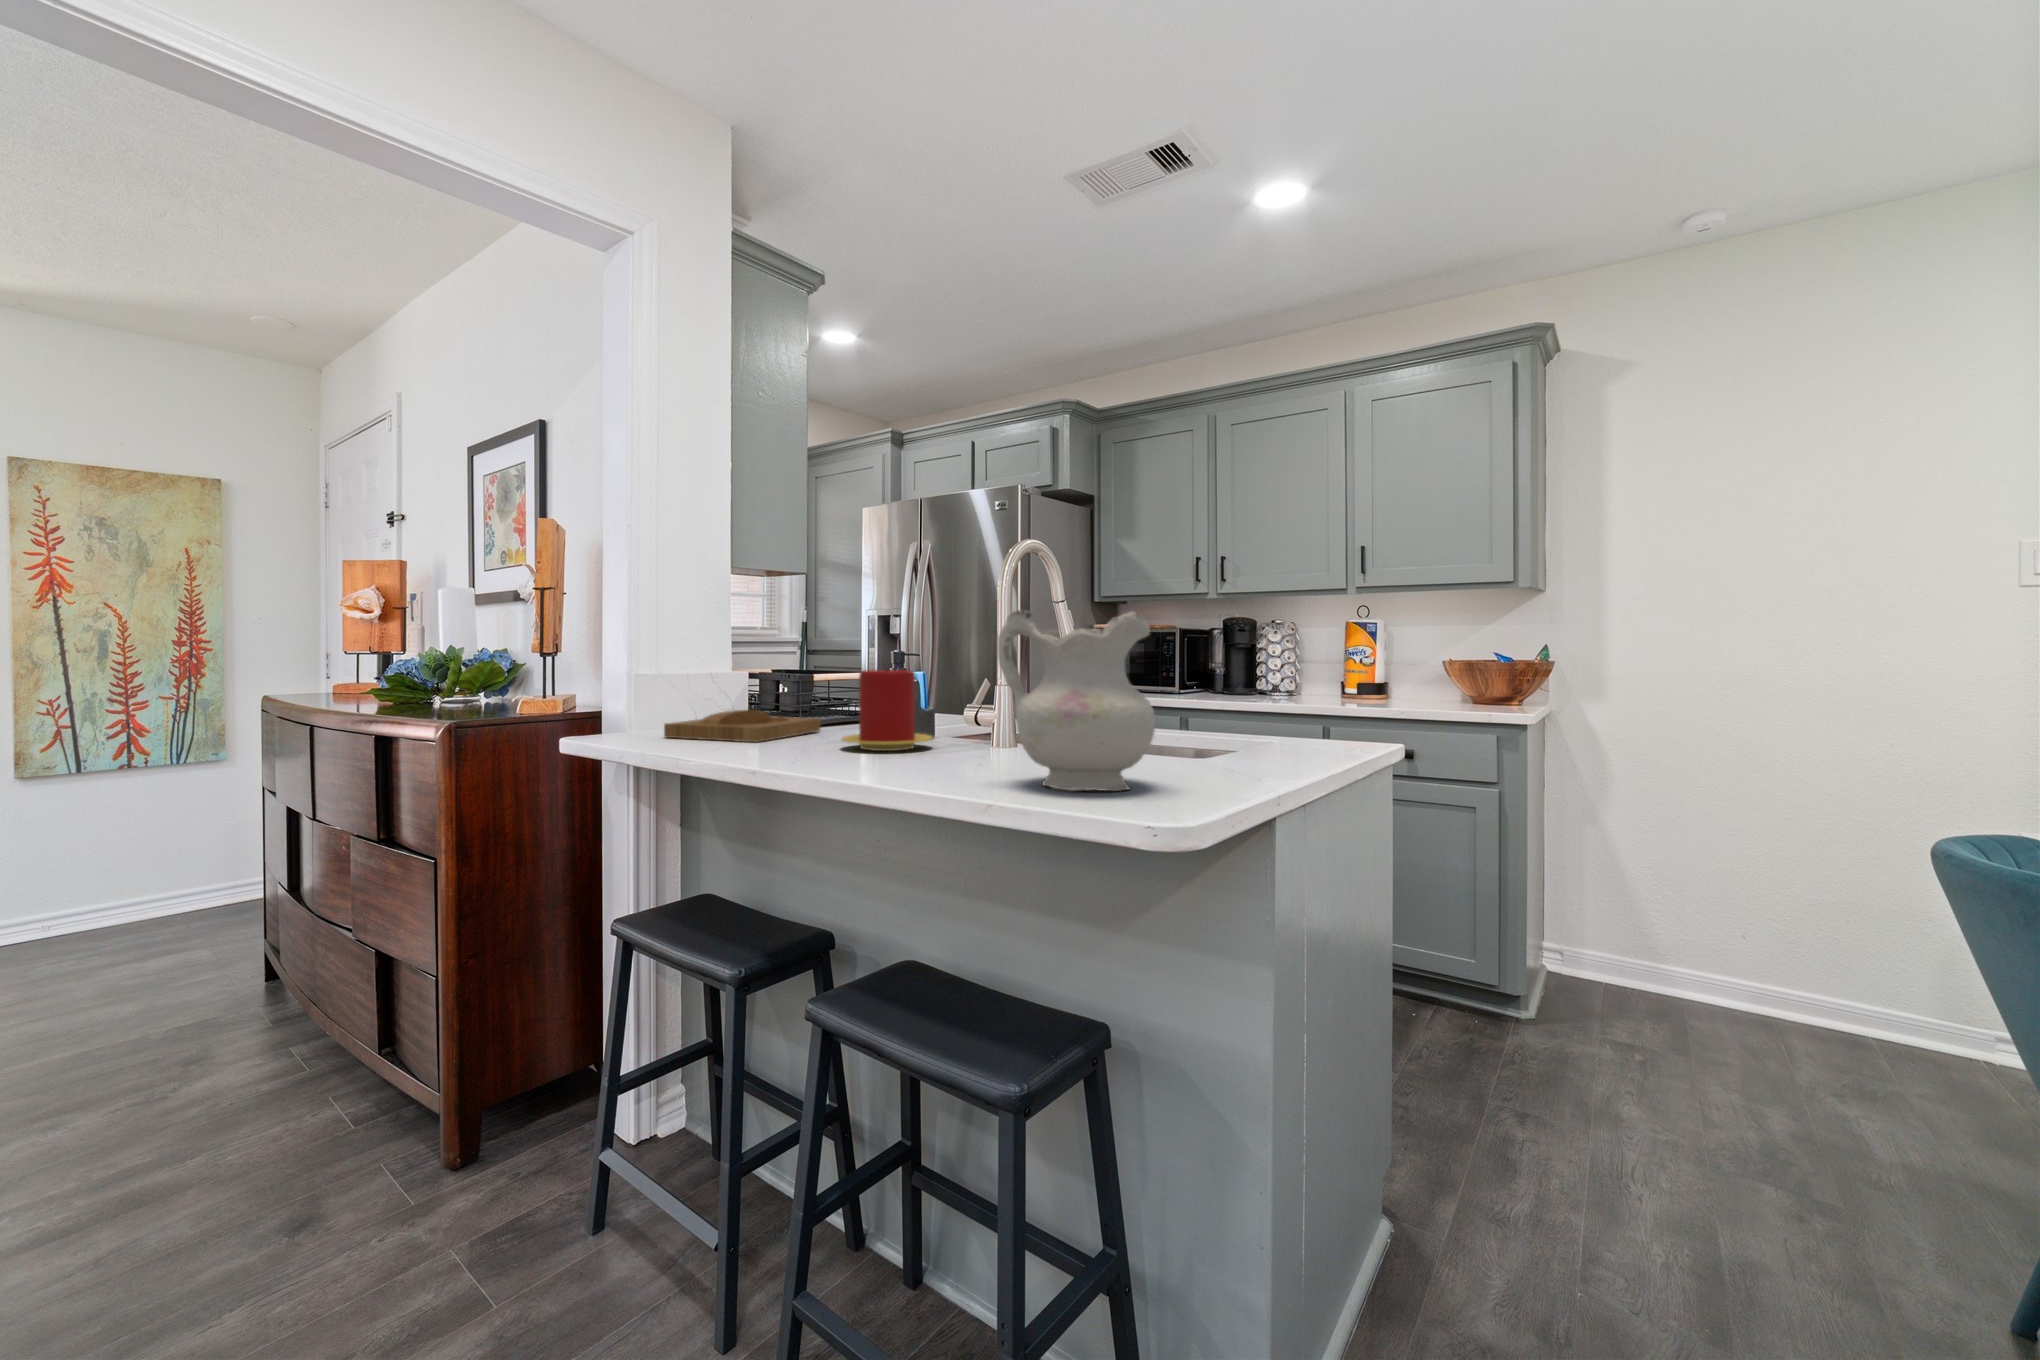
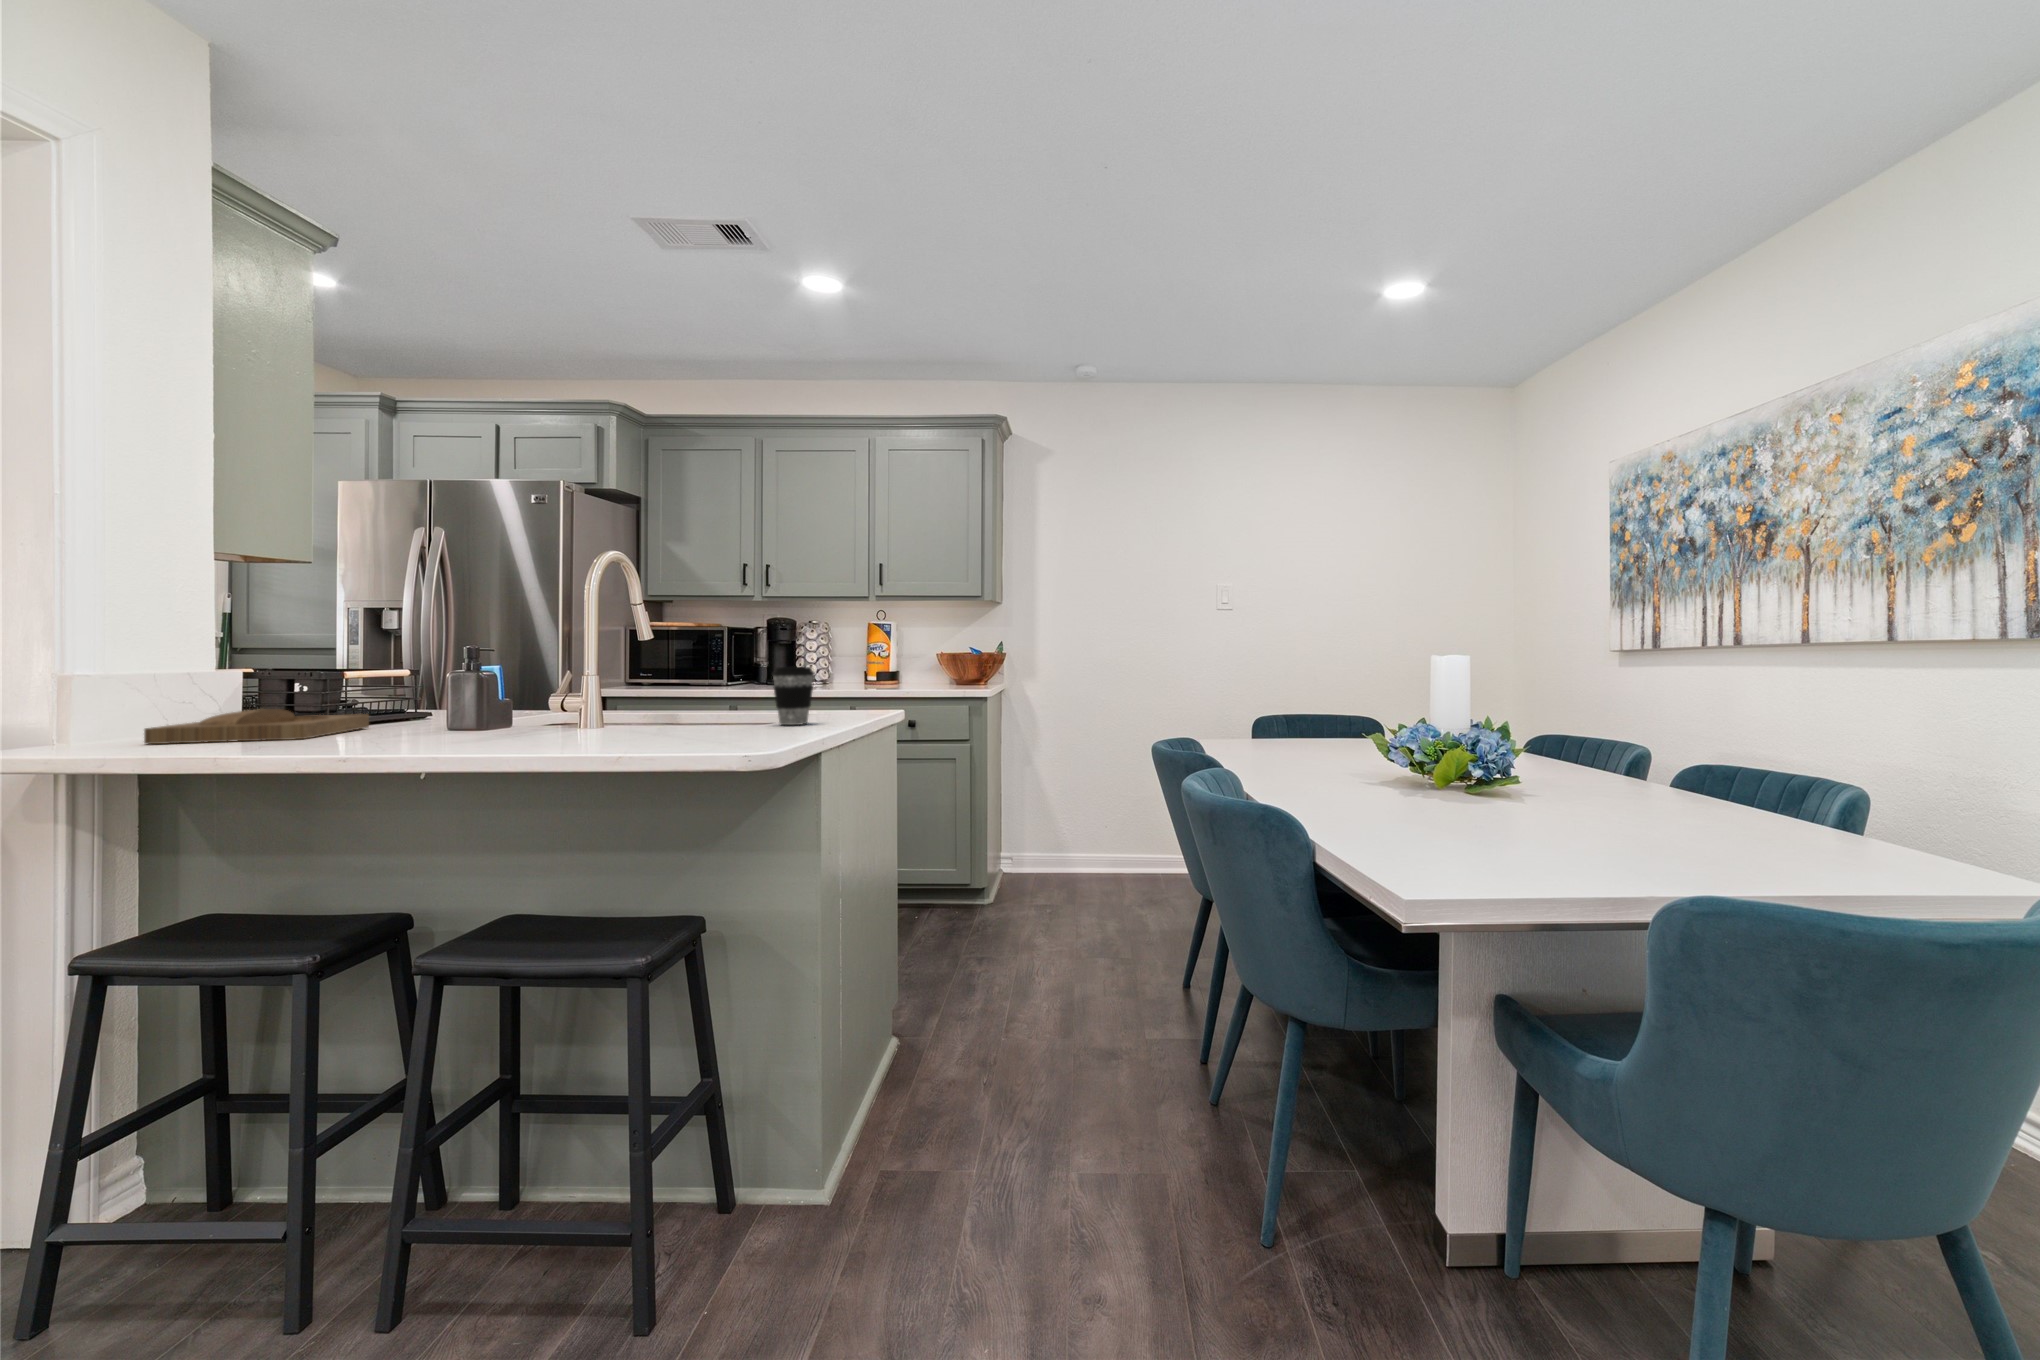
ceramic pitcher: present [998,610,1155,791] -> none [627,610,751,740]
candle: present [841,670,933,751] -> none [426,662,531,735]
coffee cup: none [1194,686,1255,773] -> present [772,667,814,725]

